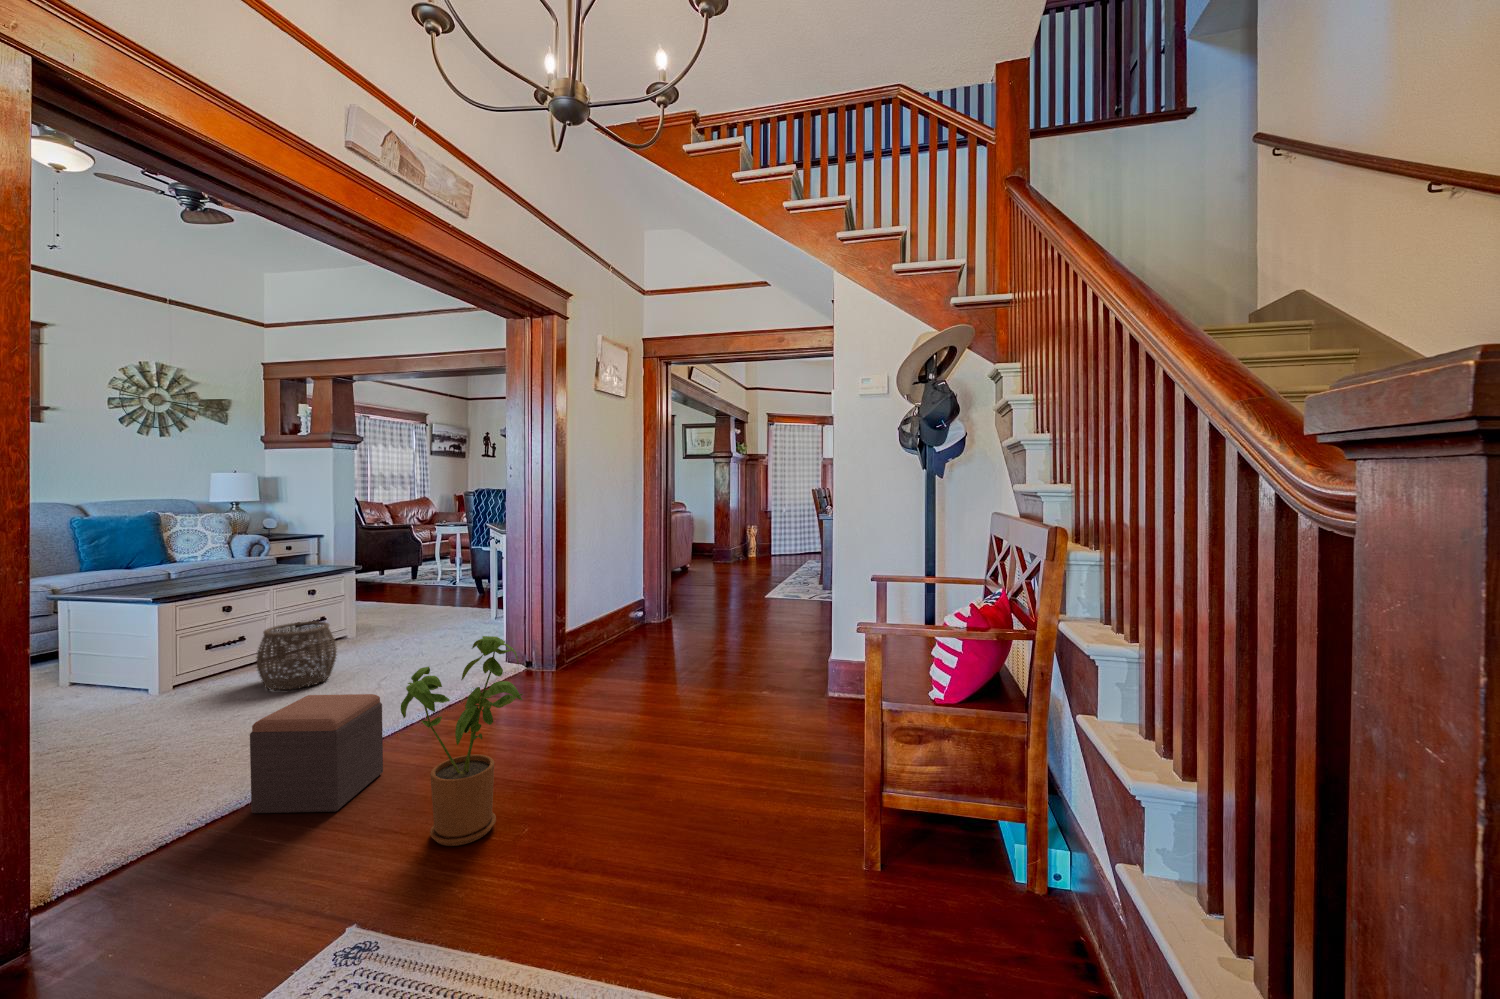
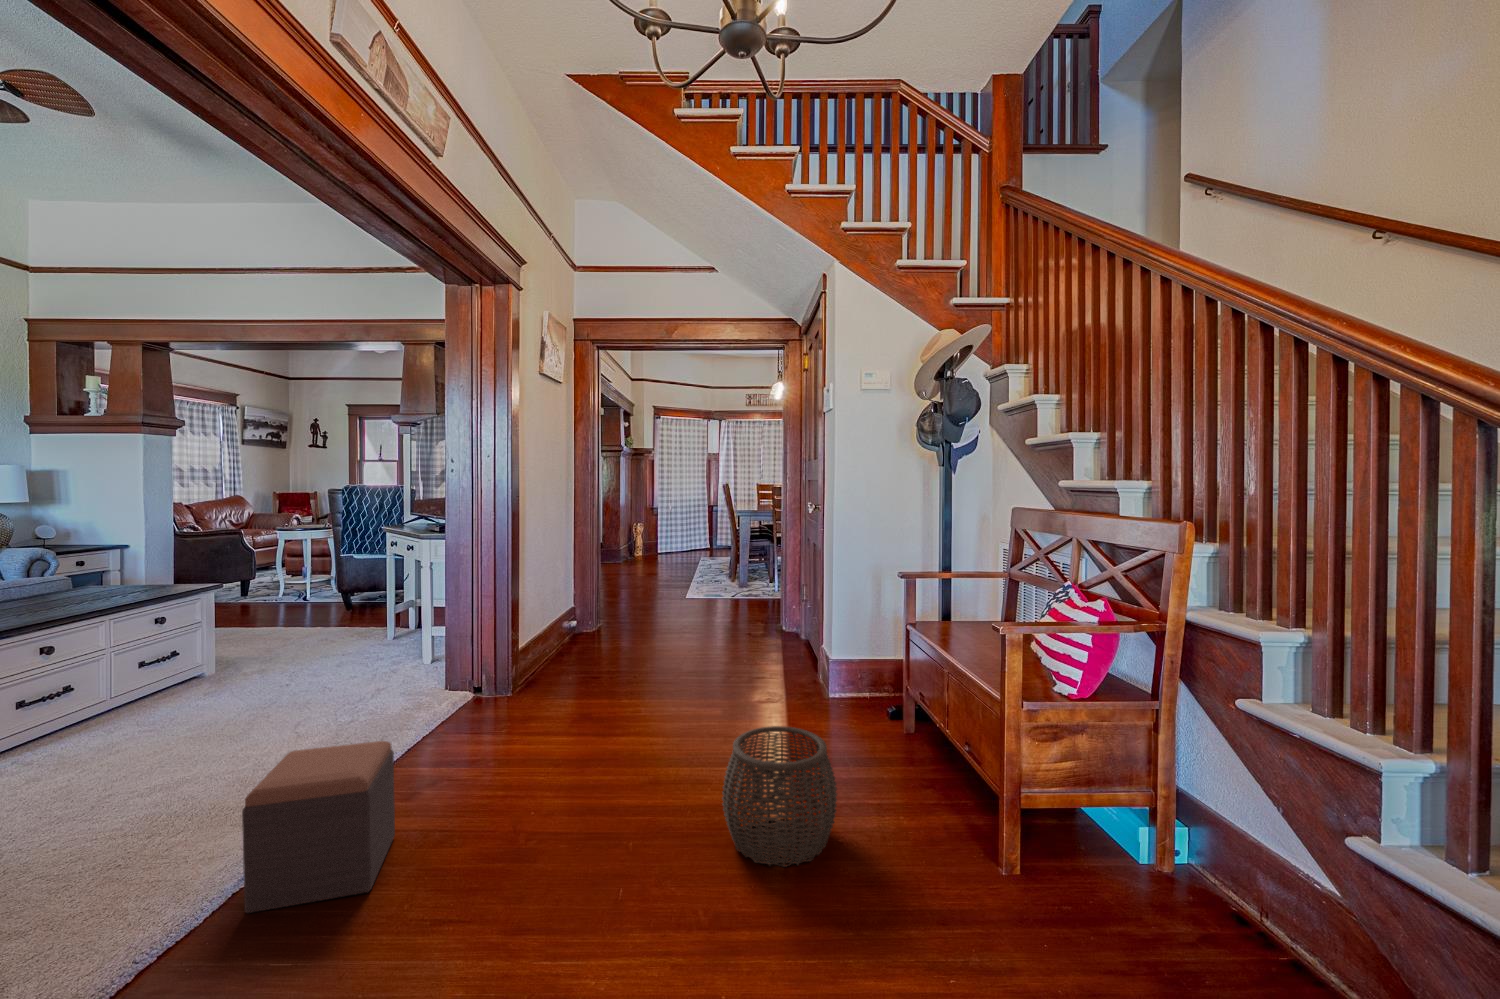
woven basket: present [256,621,337,690] -> present [722,726,837,867]
house plant: present [401,636,523,846] -> none [480,657,636,909]

